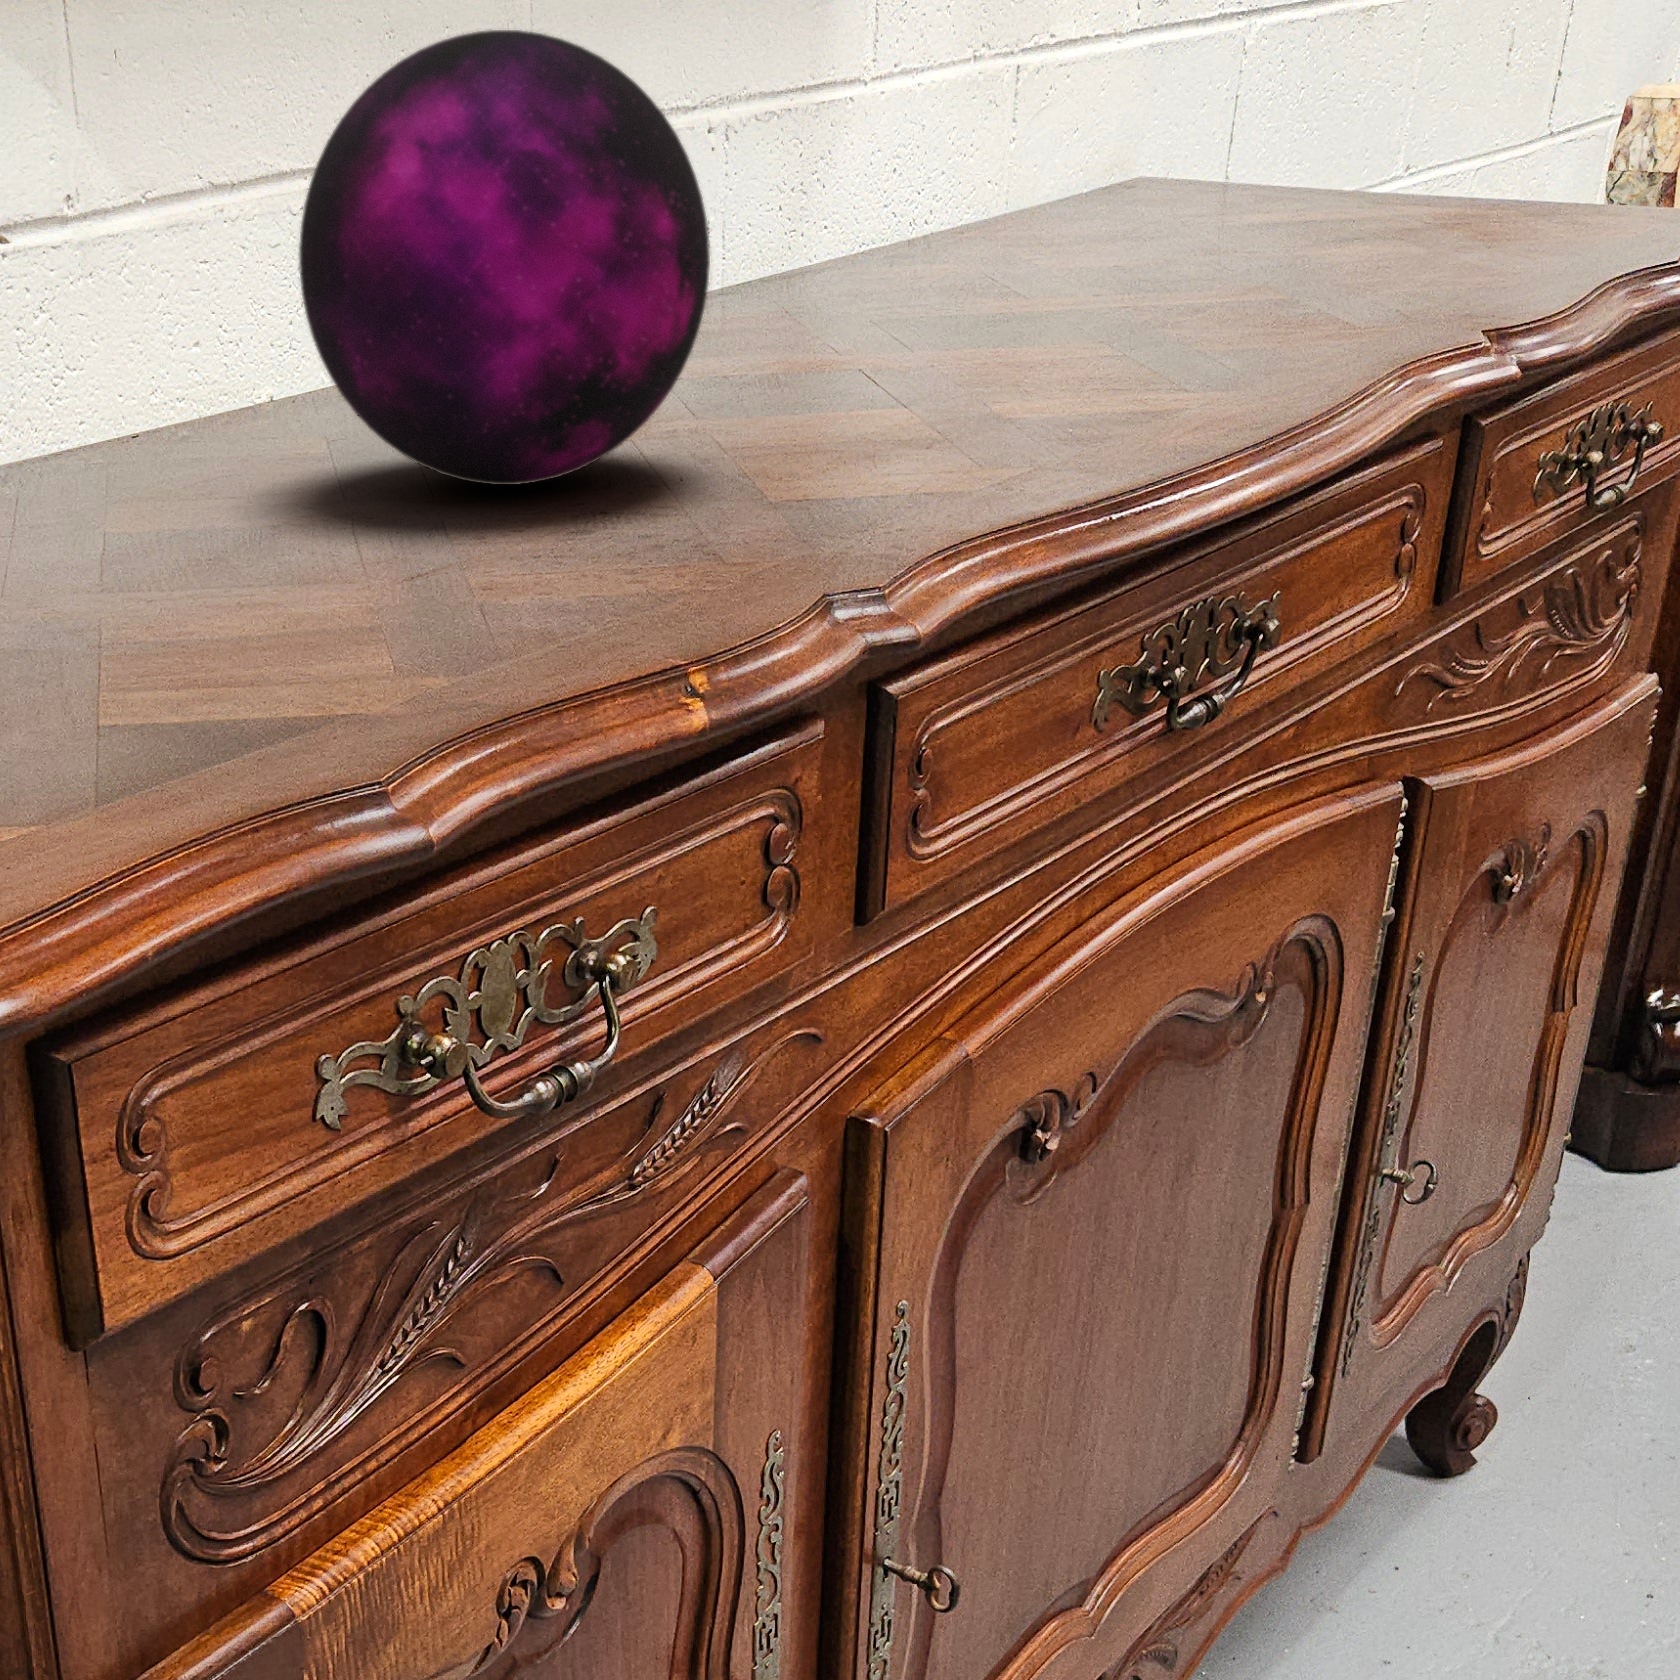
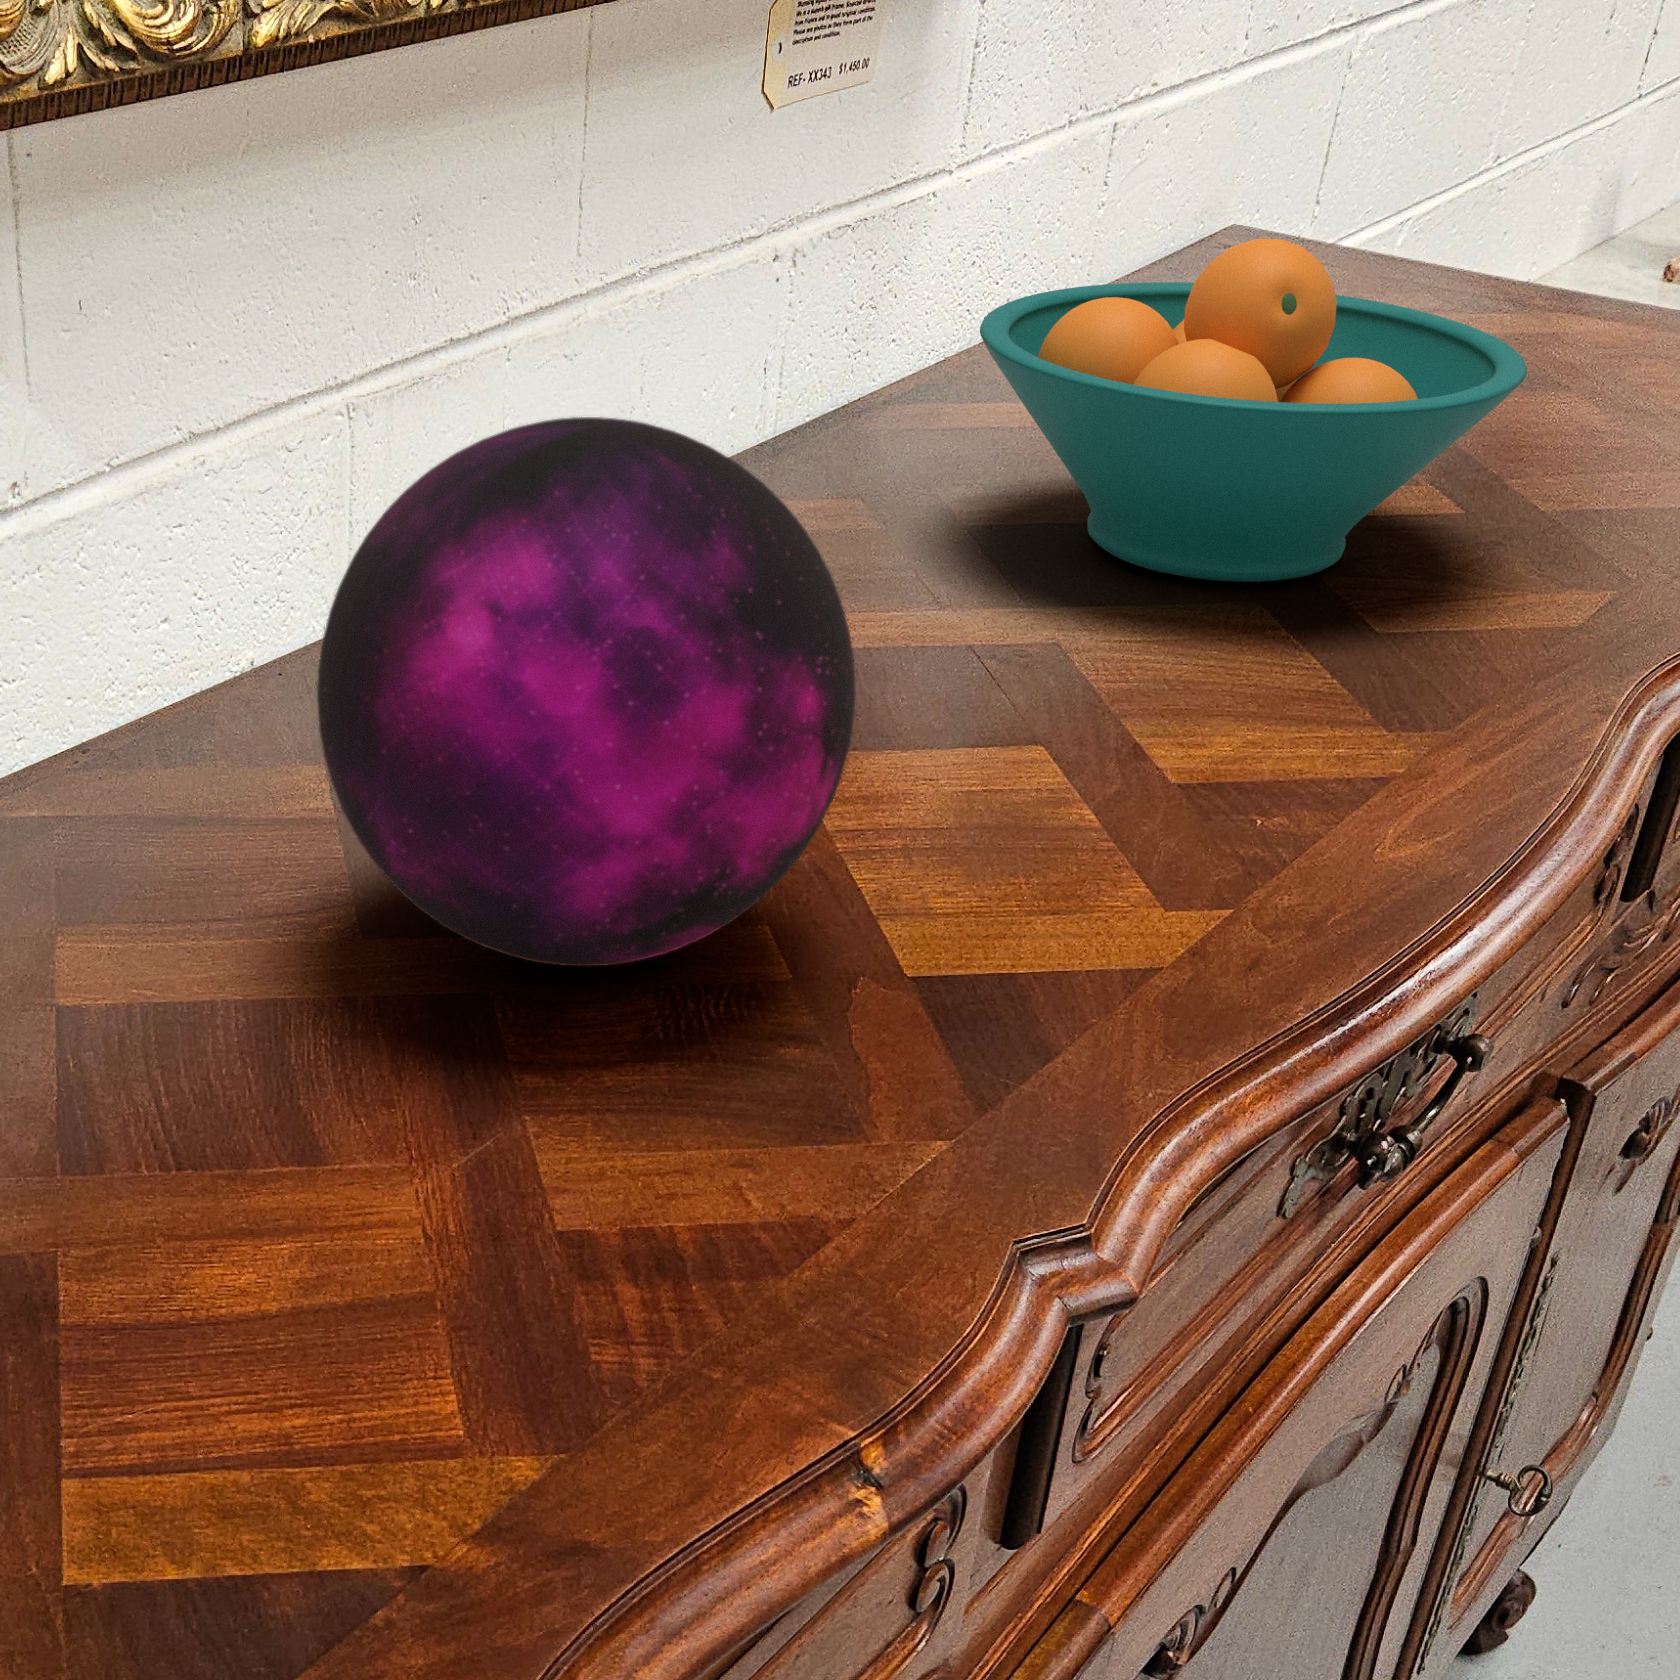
fruit bowl: none [860,34,1305,324] -> present [980,239,1527,582]

